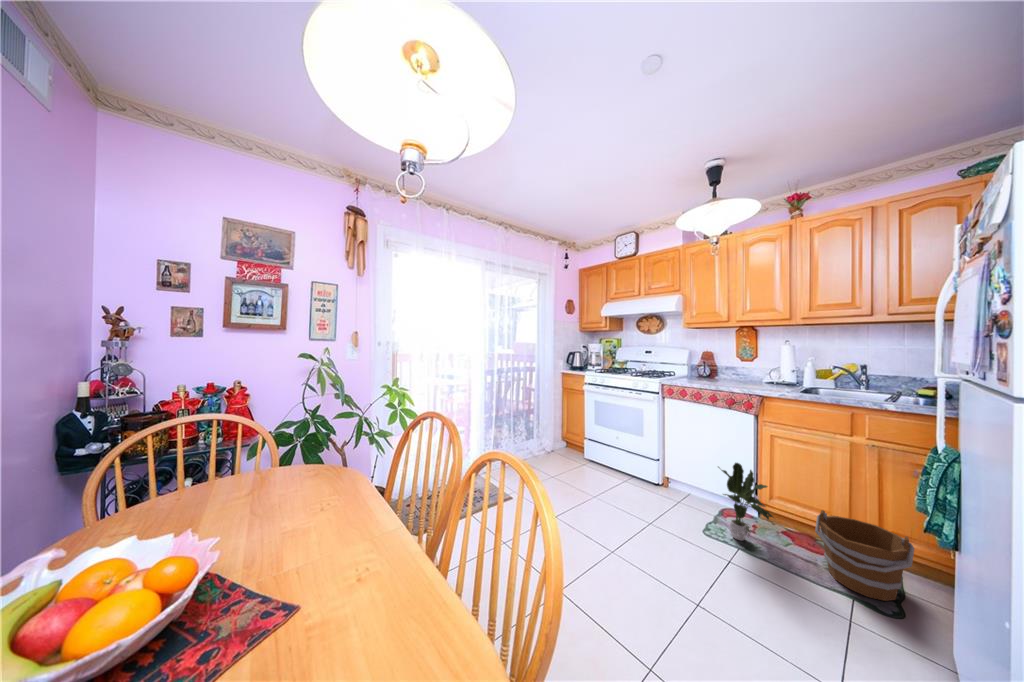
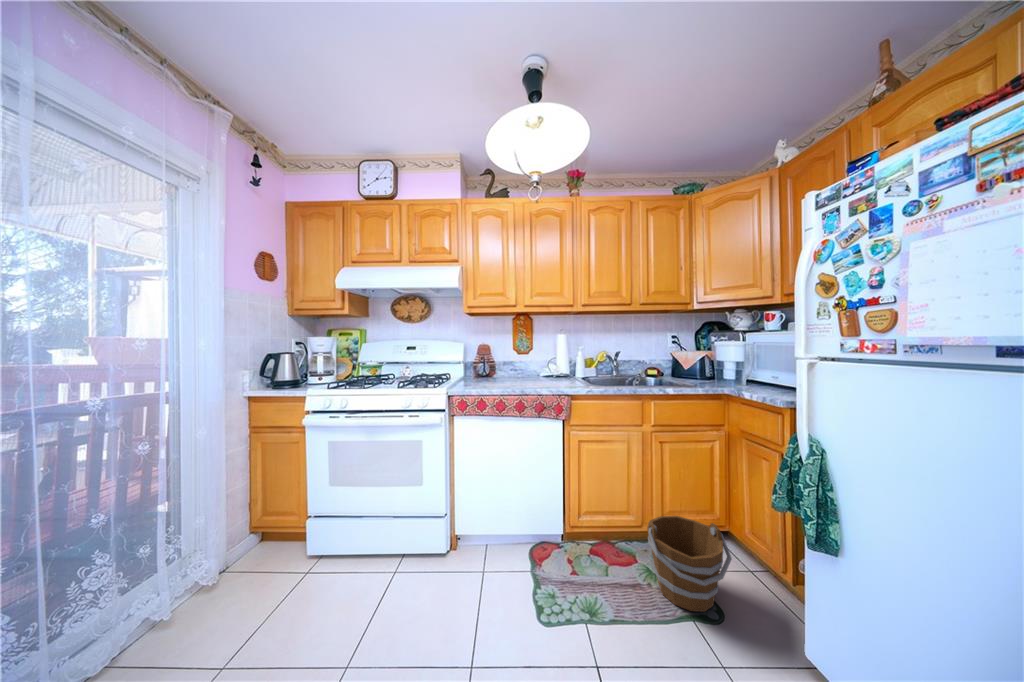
potted plant: present [718,463,773,541] -> none [548,494,620,607]

